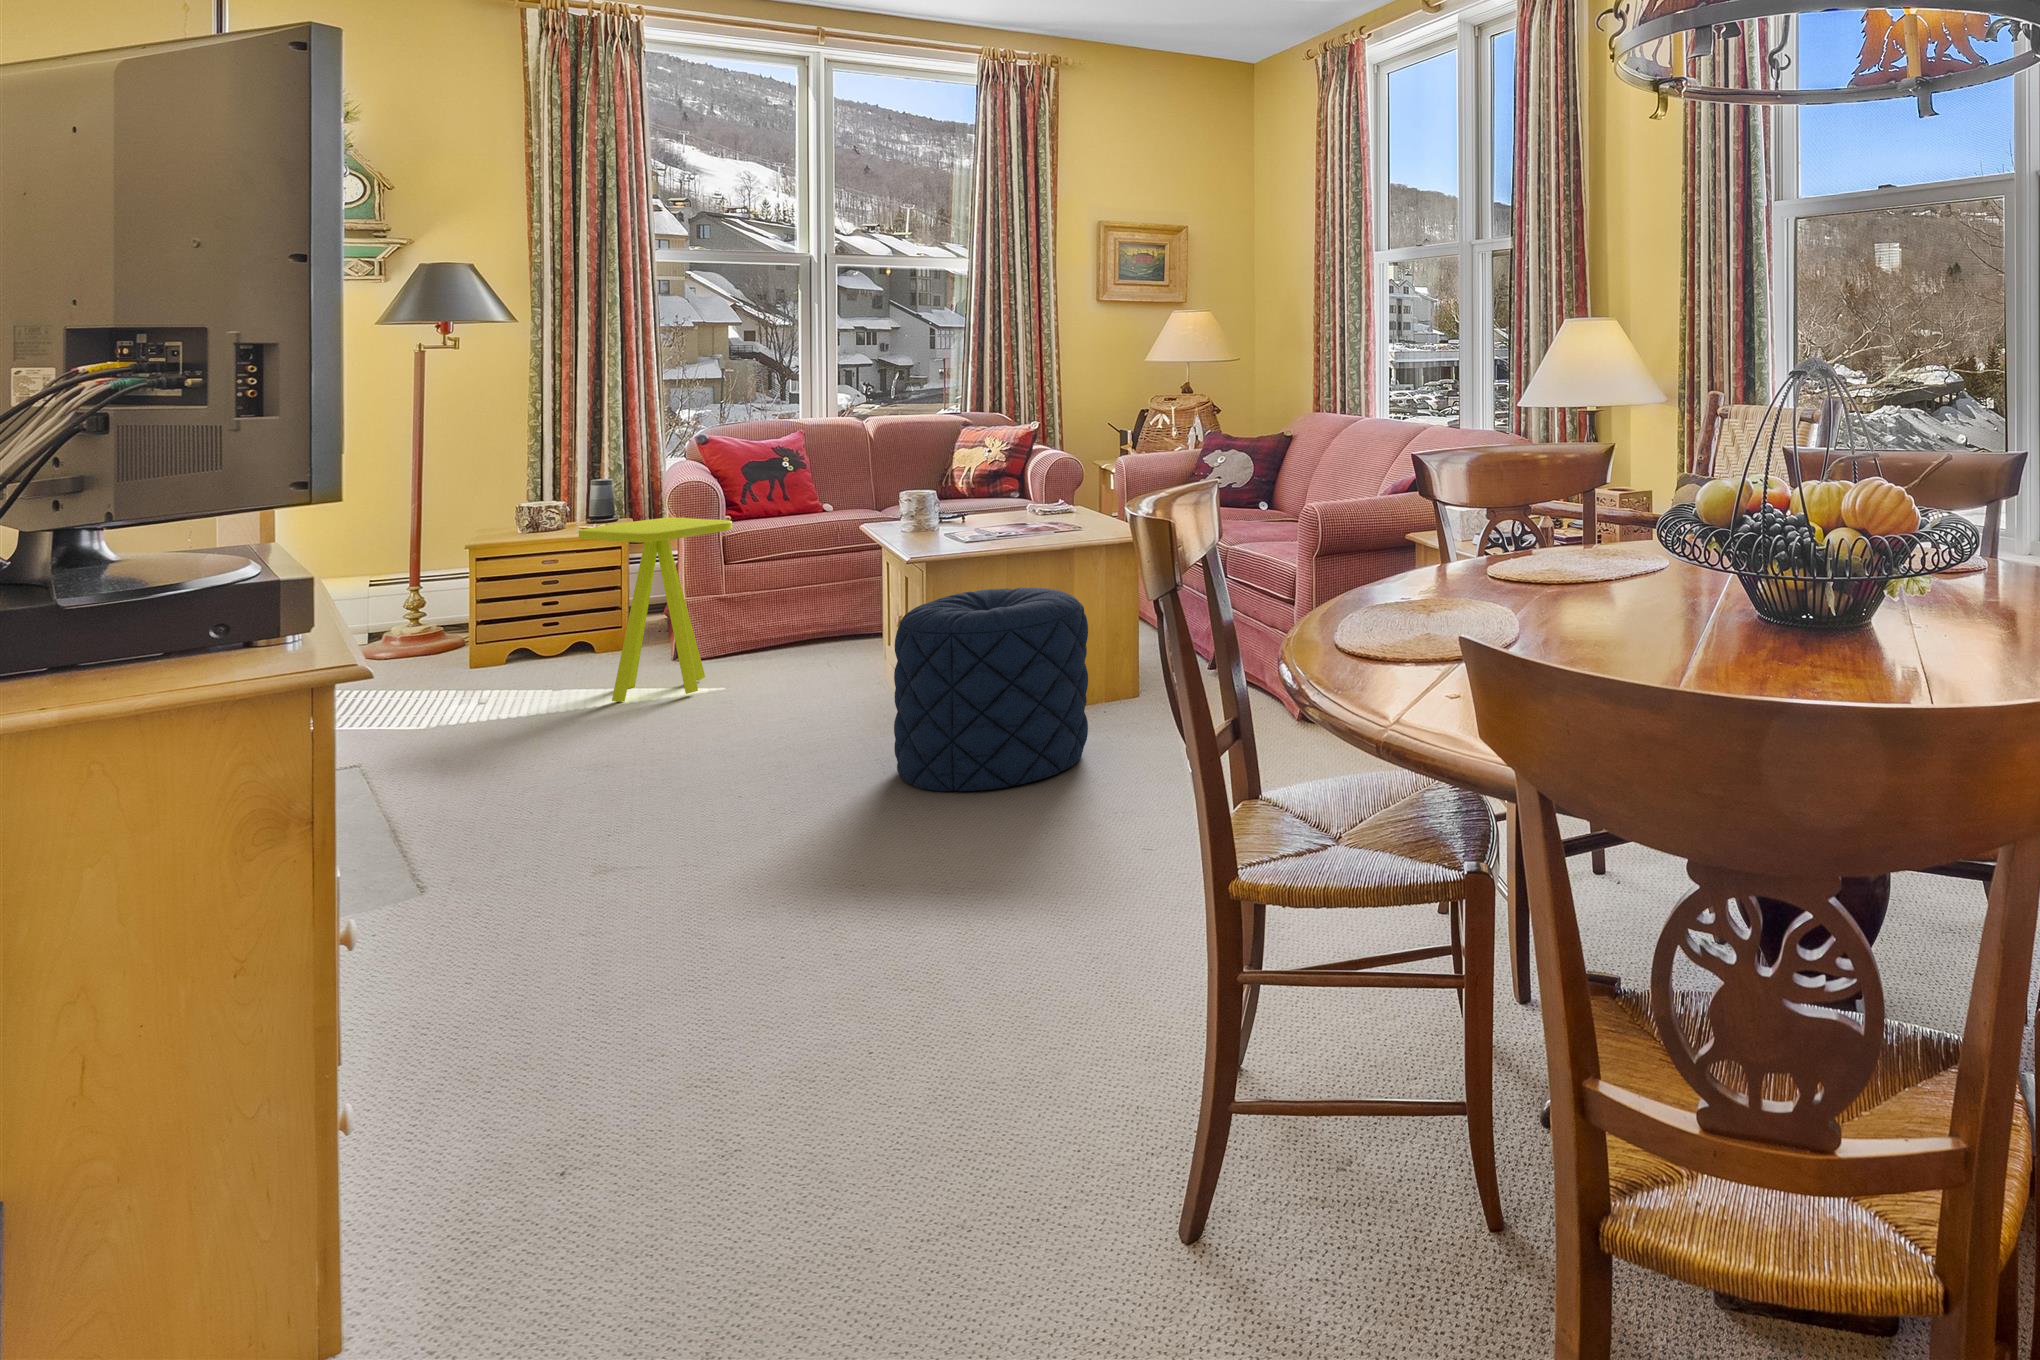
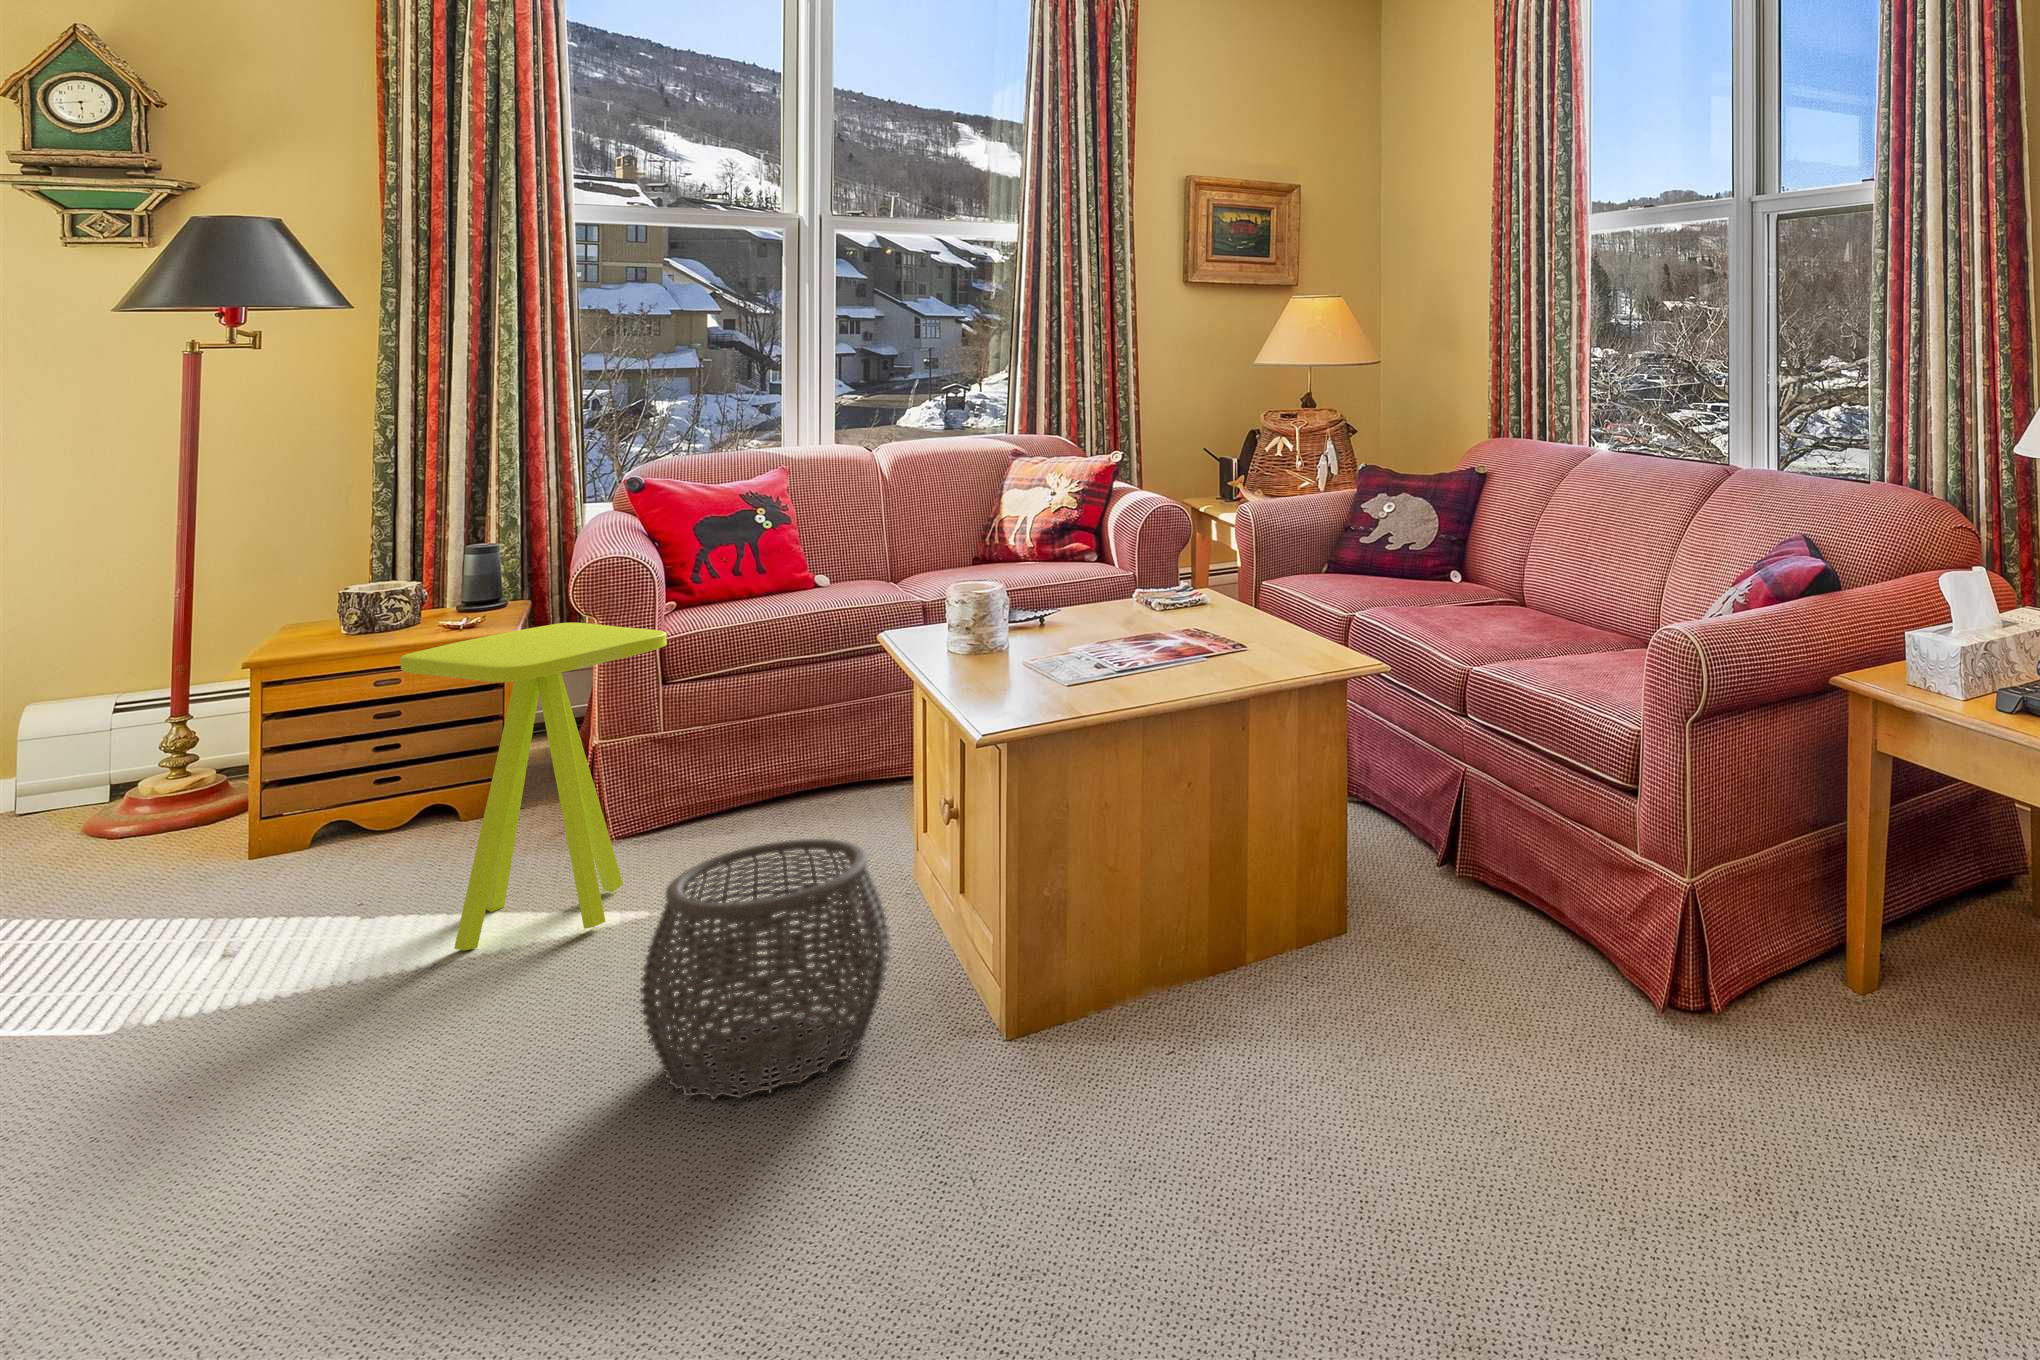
pouf: present [894,588,1088,791] -> none [951,789,1311,1251]
woven basket: none [729,625,867,750] -> present [640,839,891,1100]

